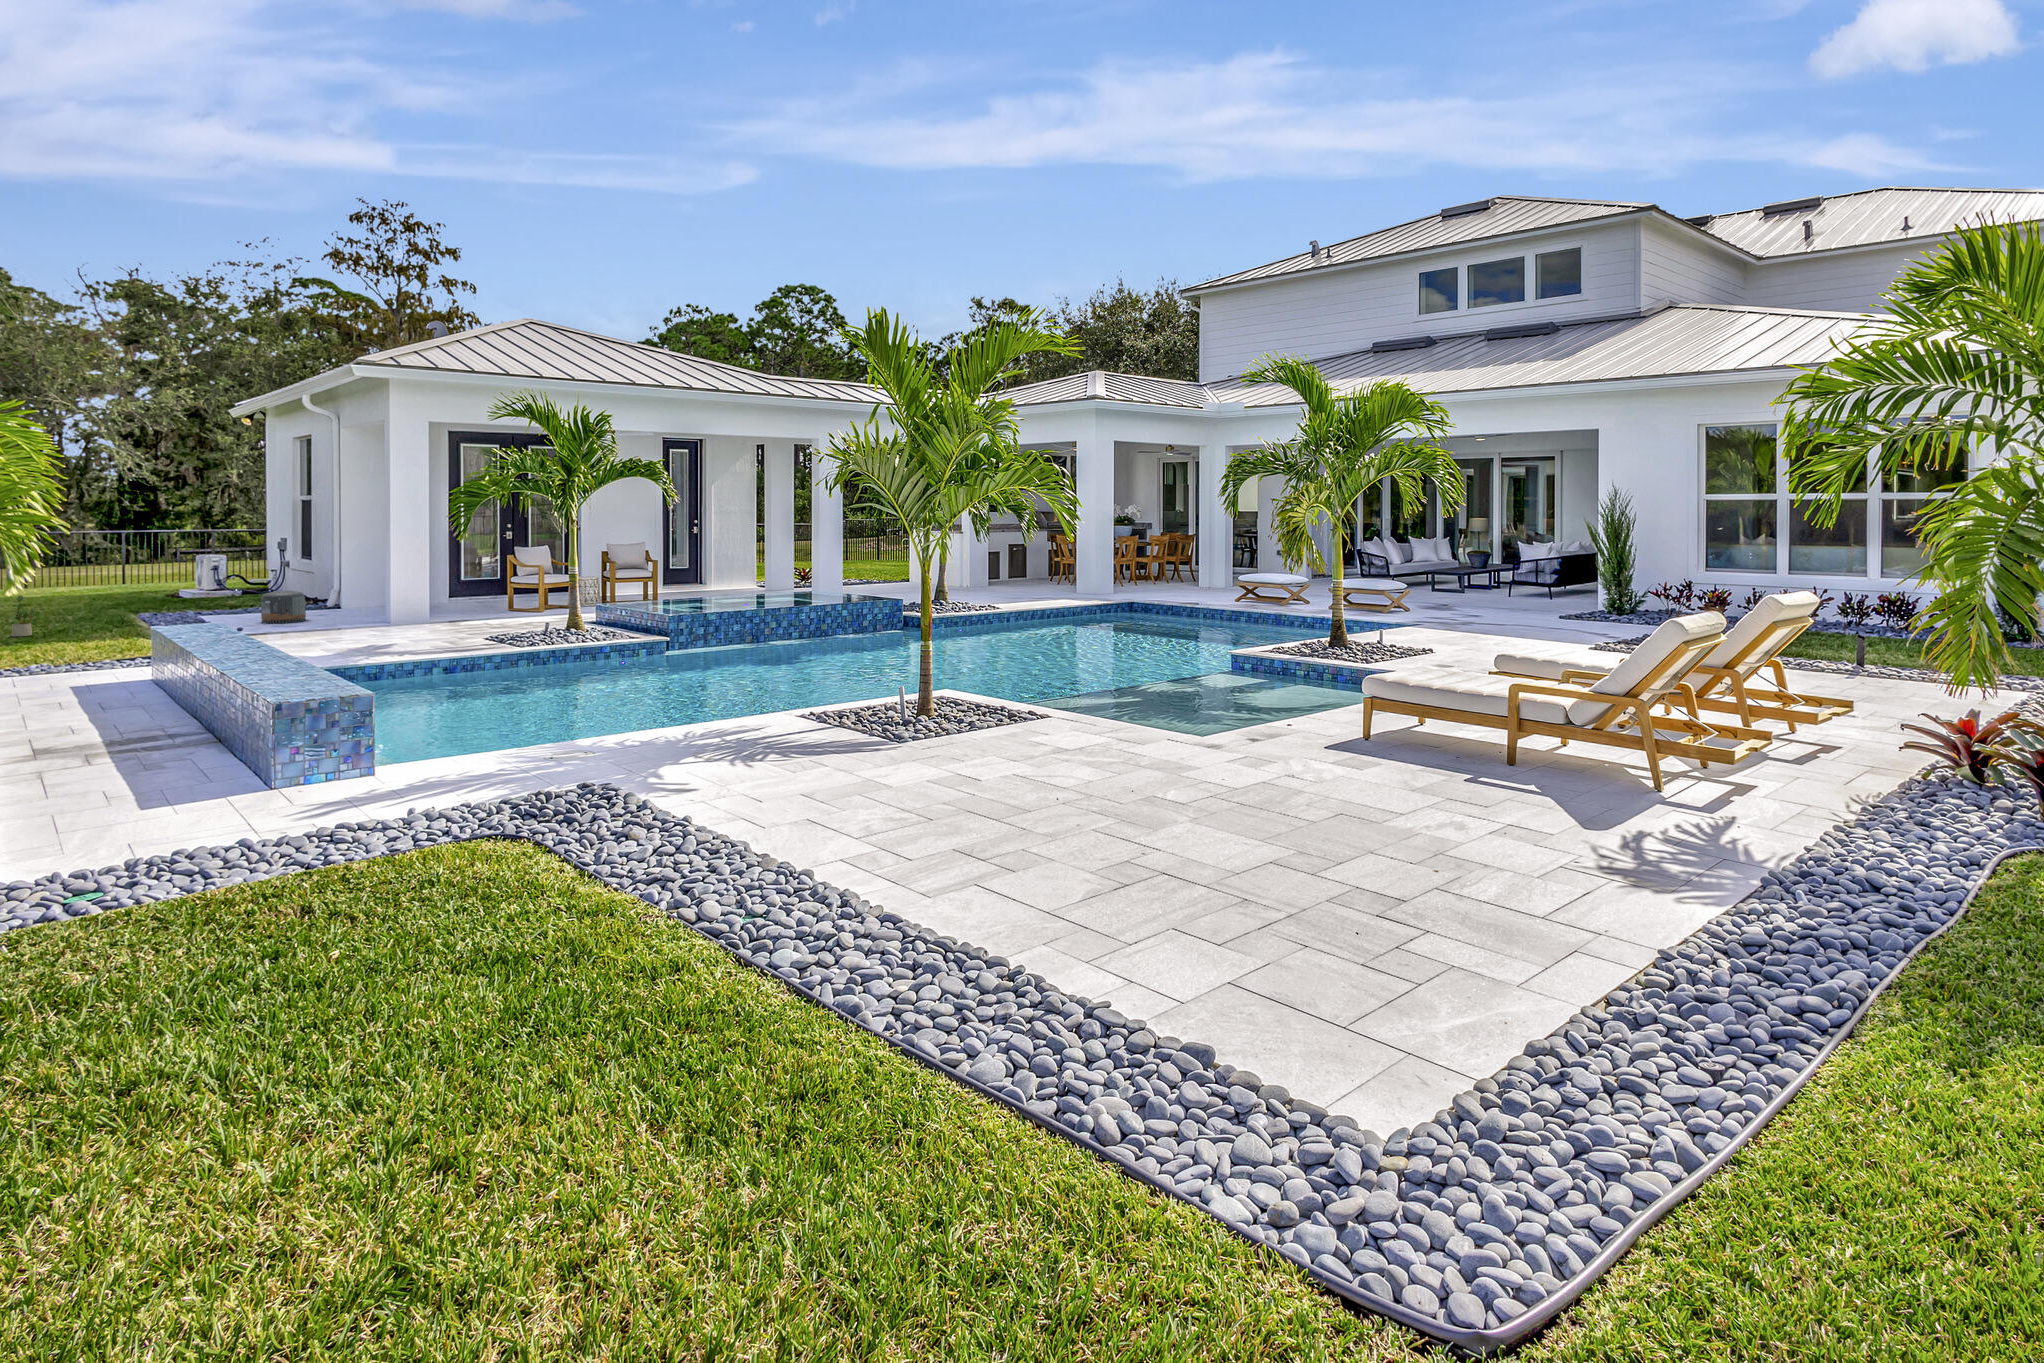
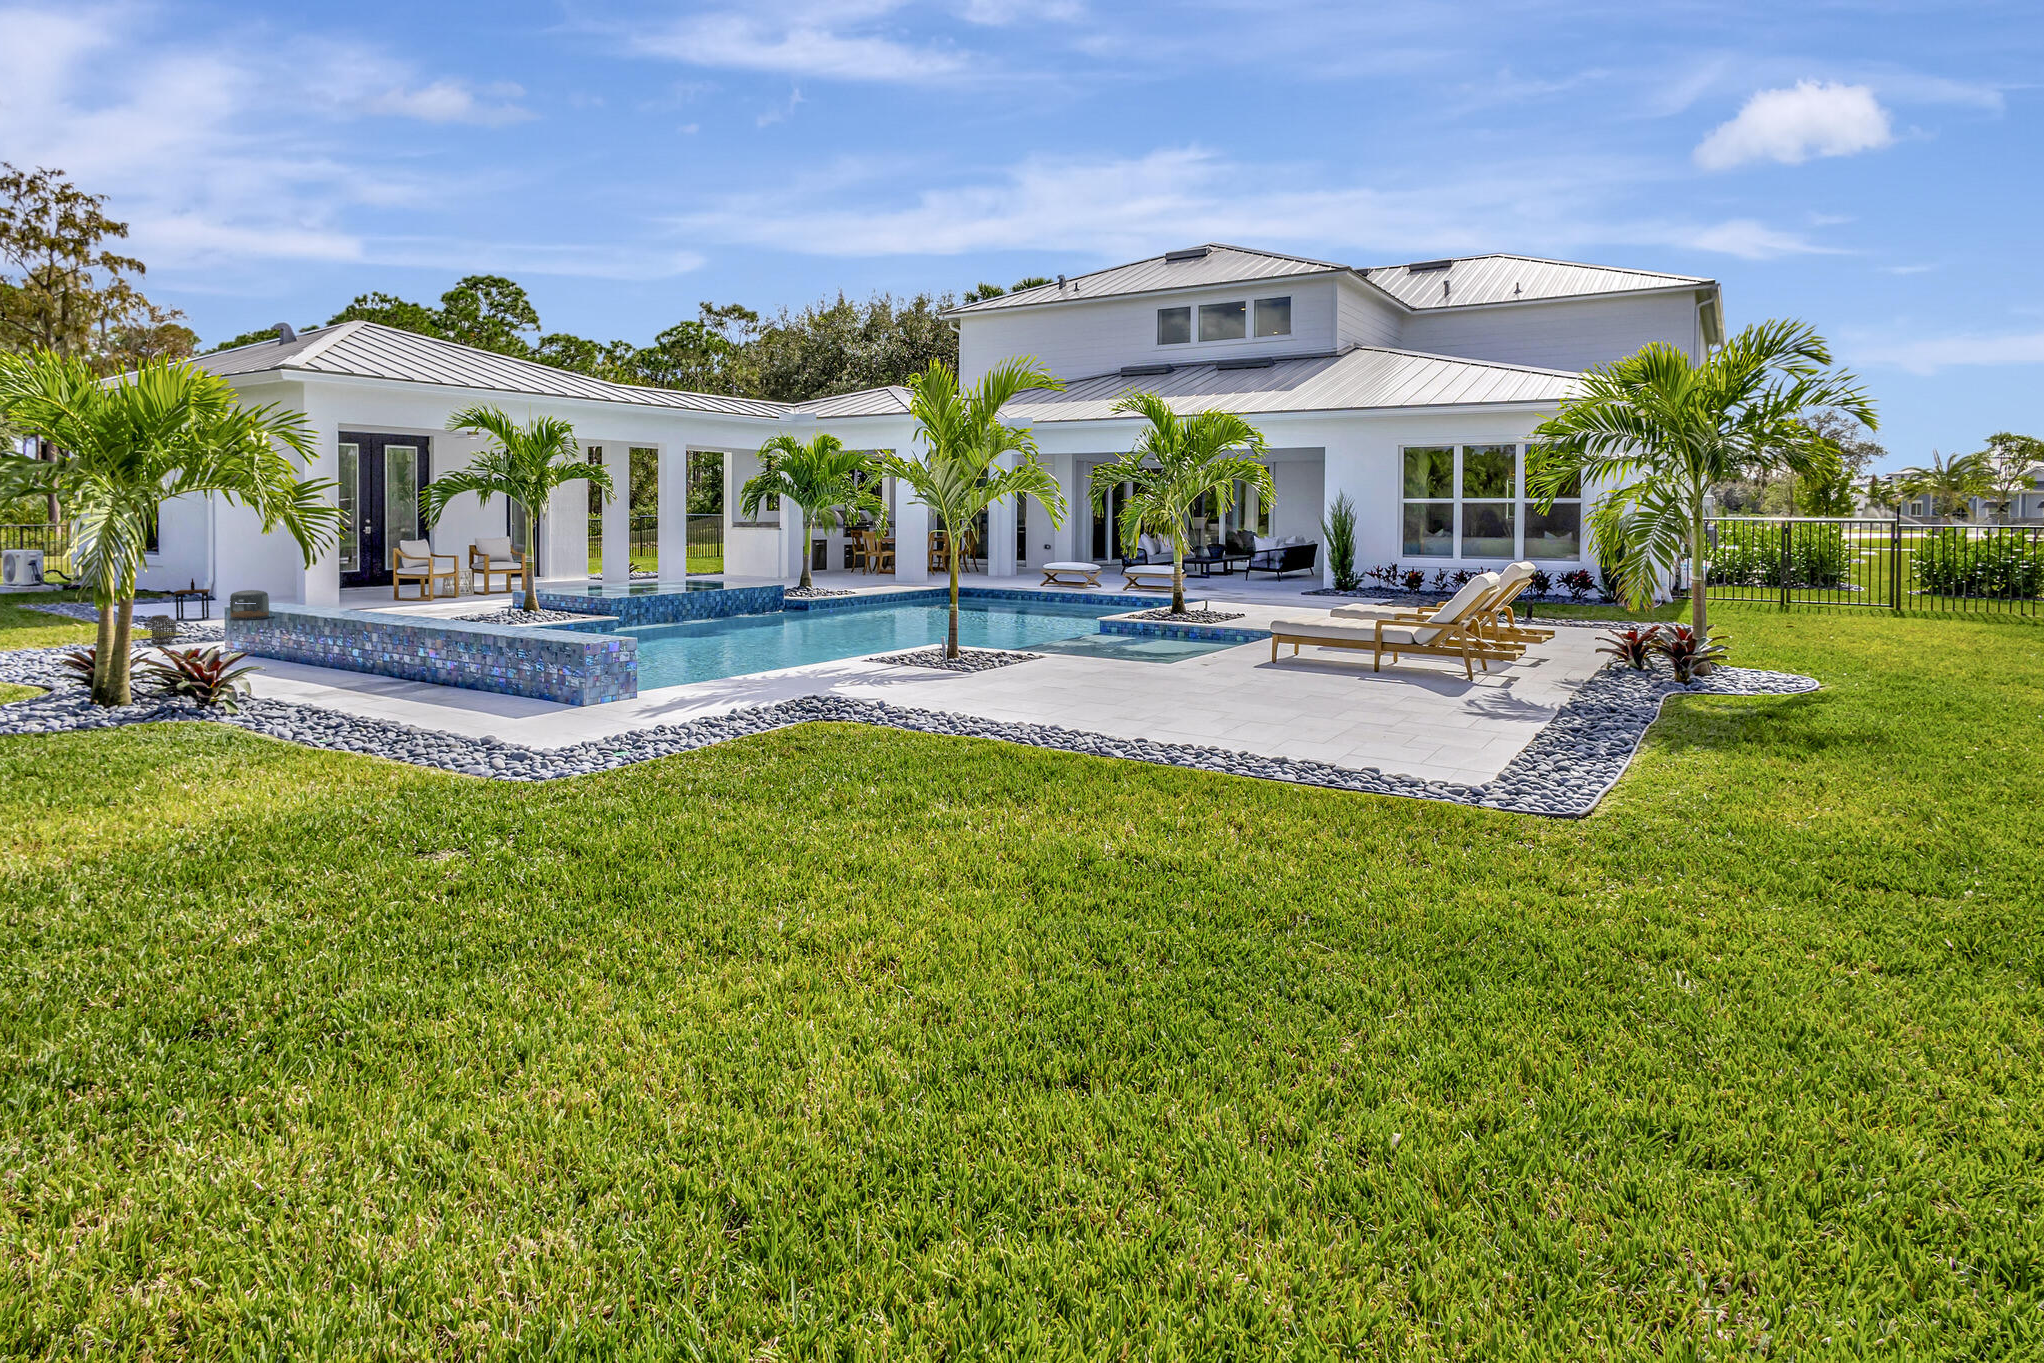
side table: none [207,577,251,622] -> present [174,578,210,620]
potted plant: present [11,595,36,637] -> none [27,598,49,635]
woven basket: none [61,619,100,652] -> present [145,615,176,644]

